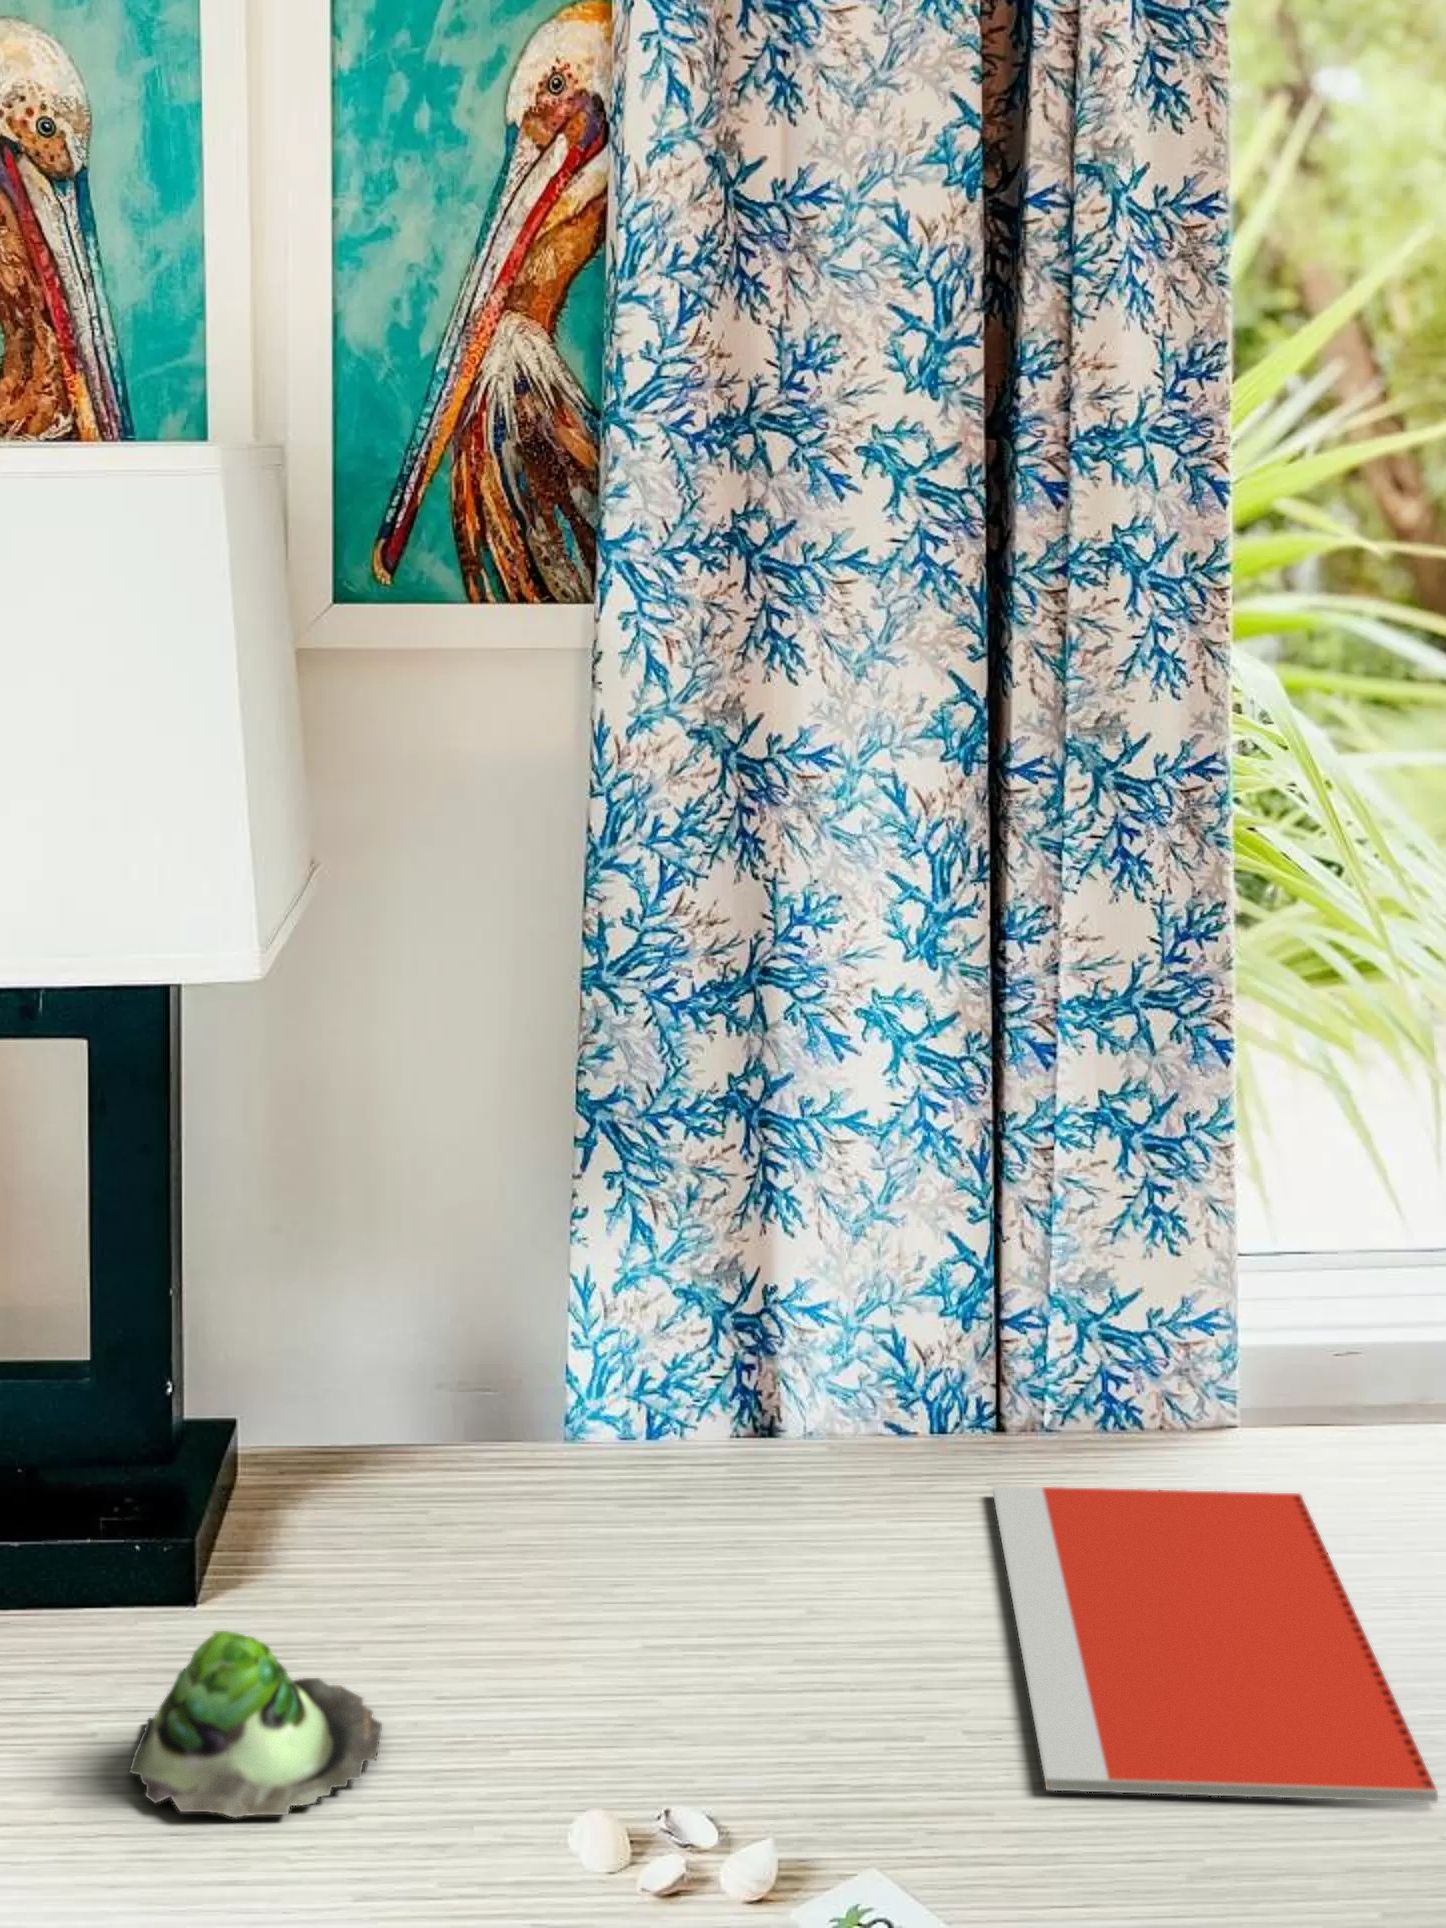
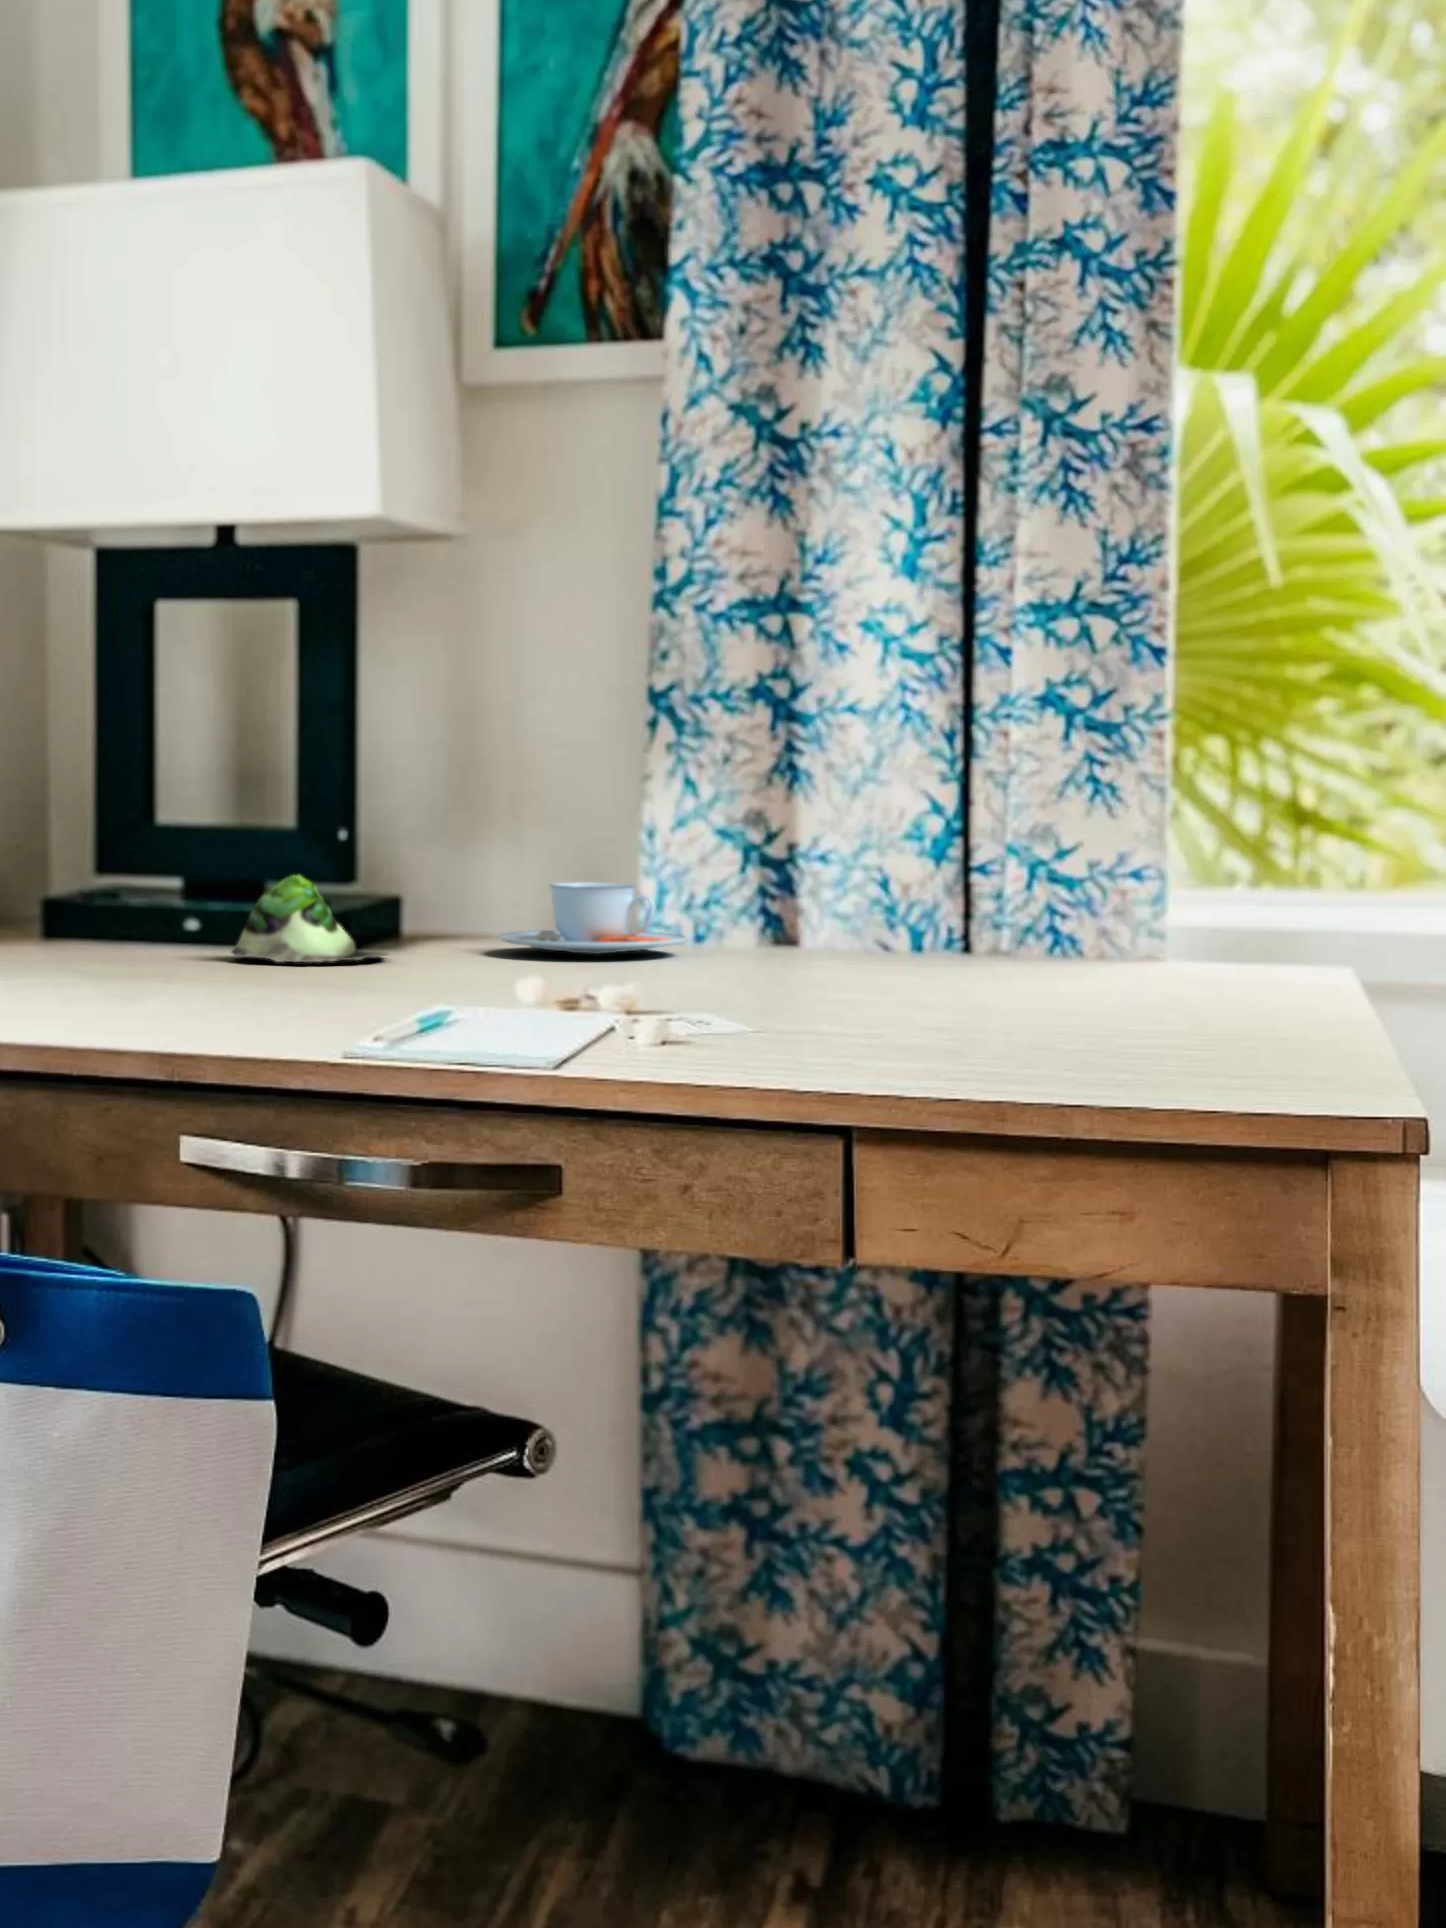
teacup: none [483,1472,750,1647] -> present [498,882,687,954]
notebook: present [993,1486,1438,1802] -> none [787,946,1153,993]

